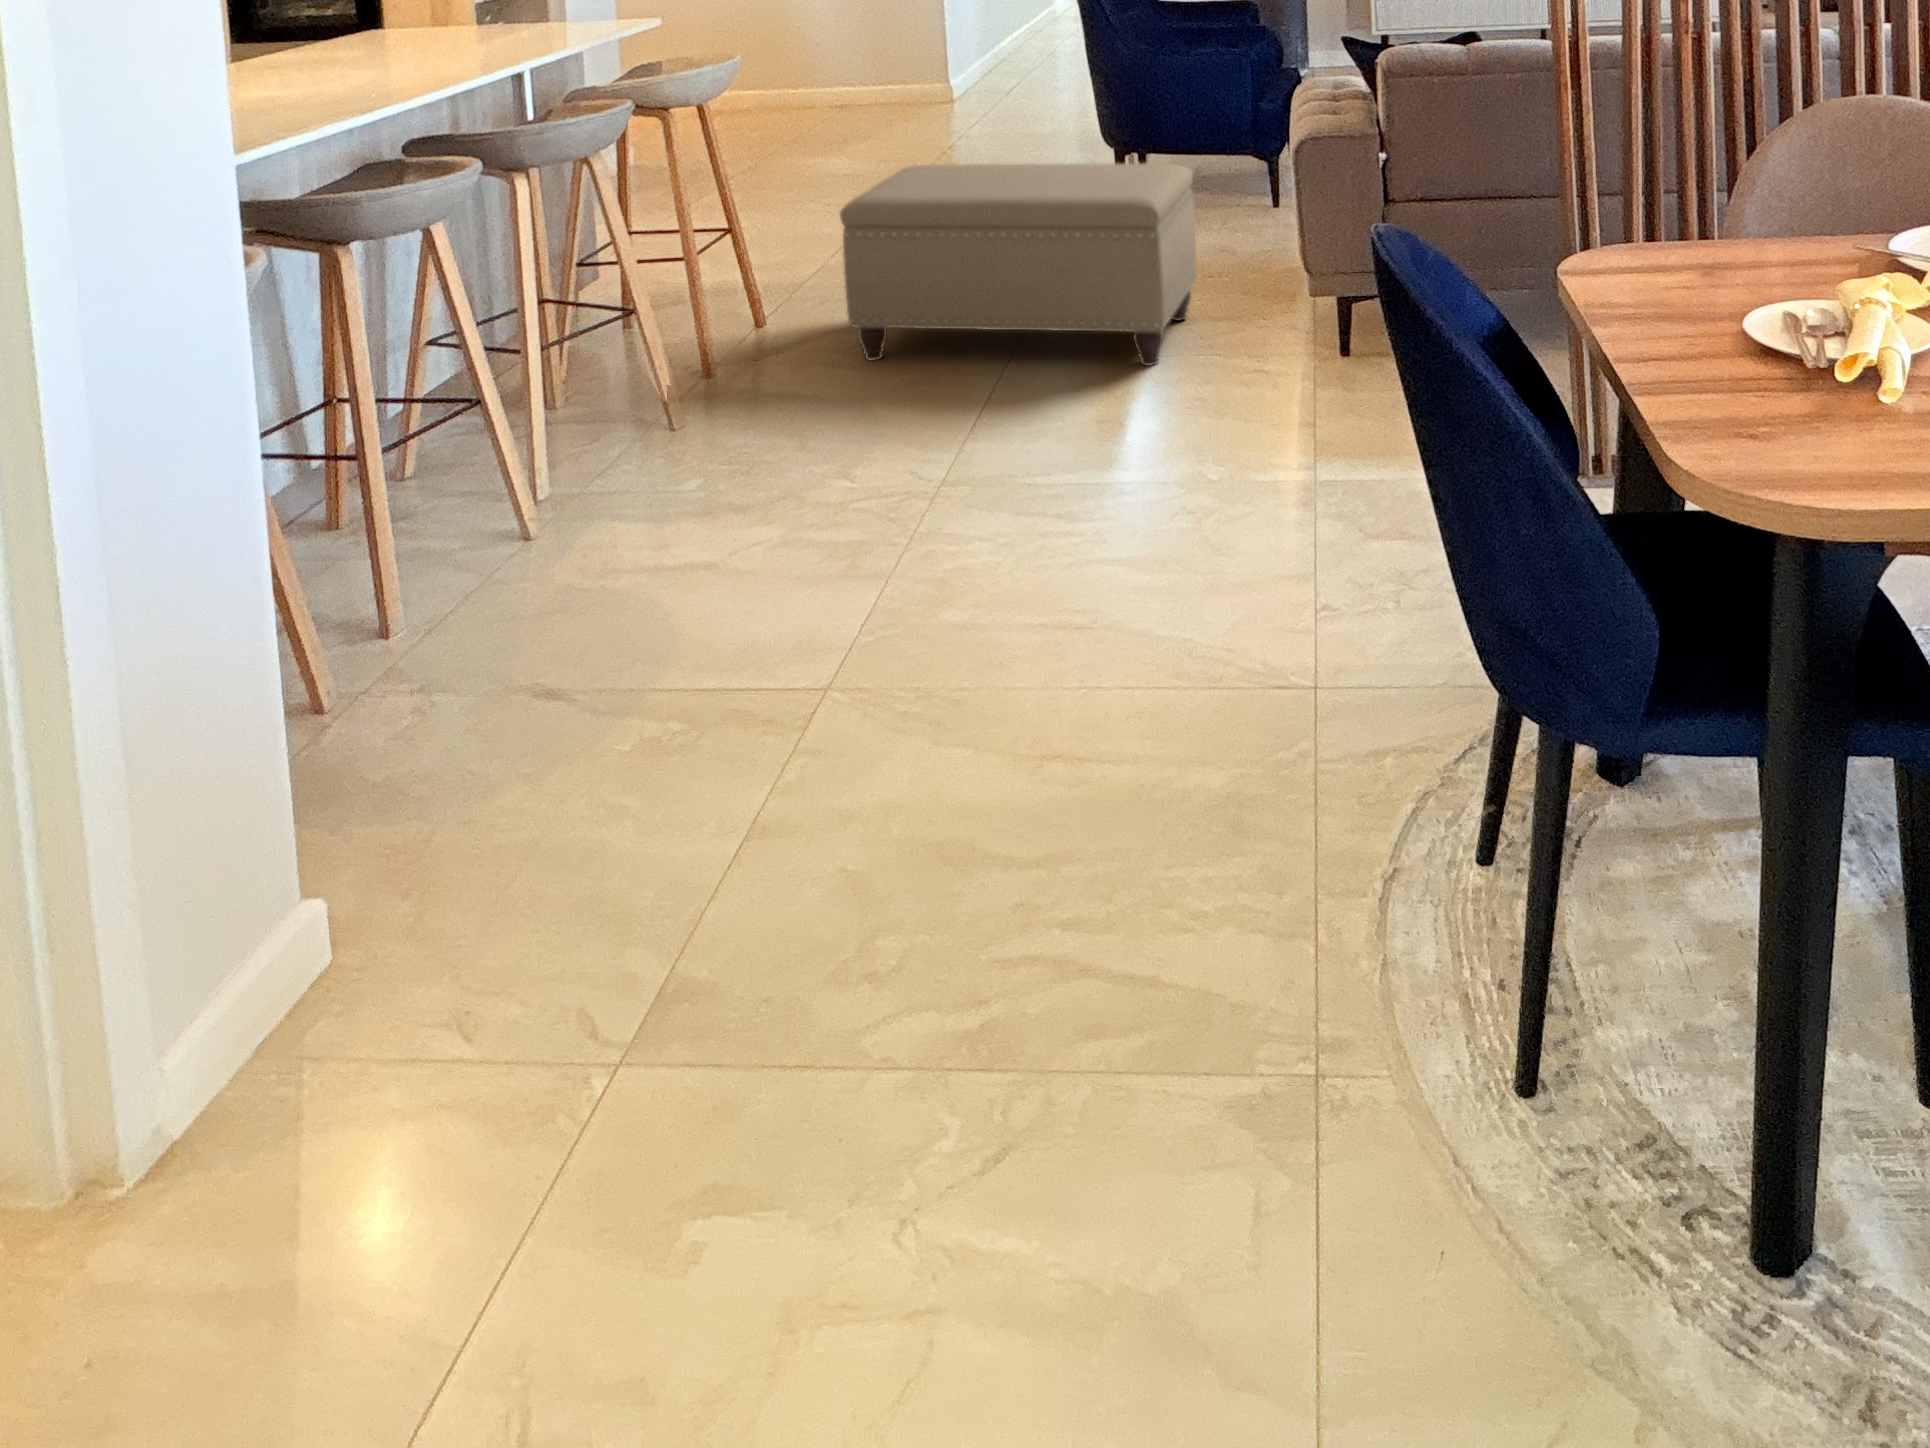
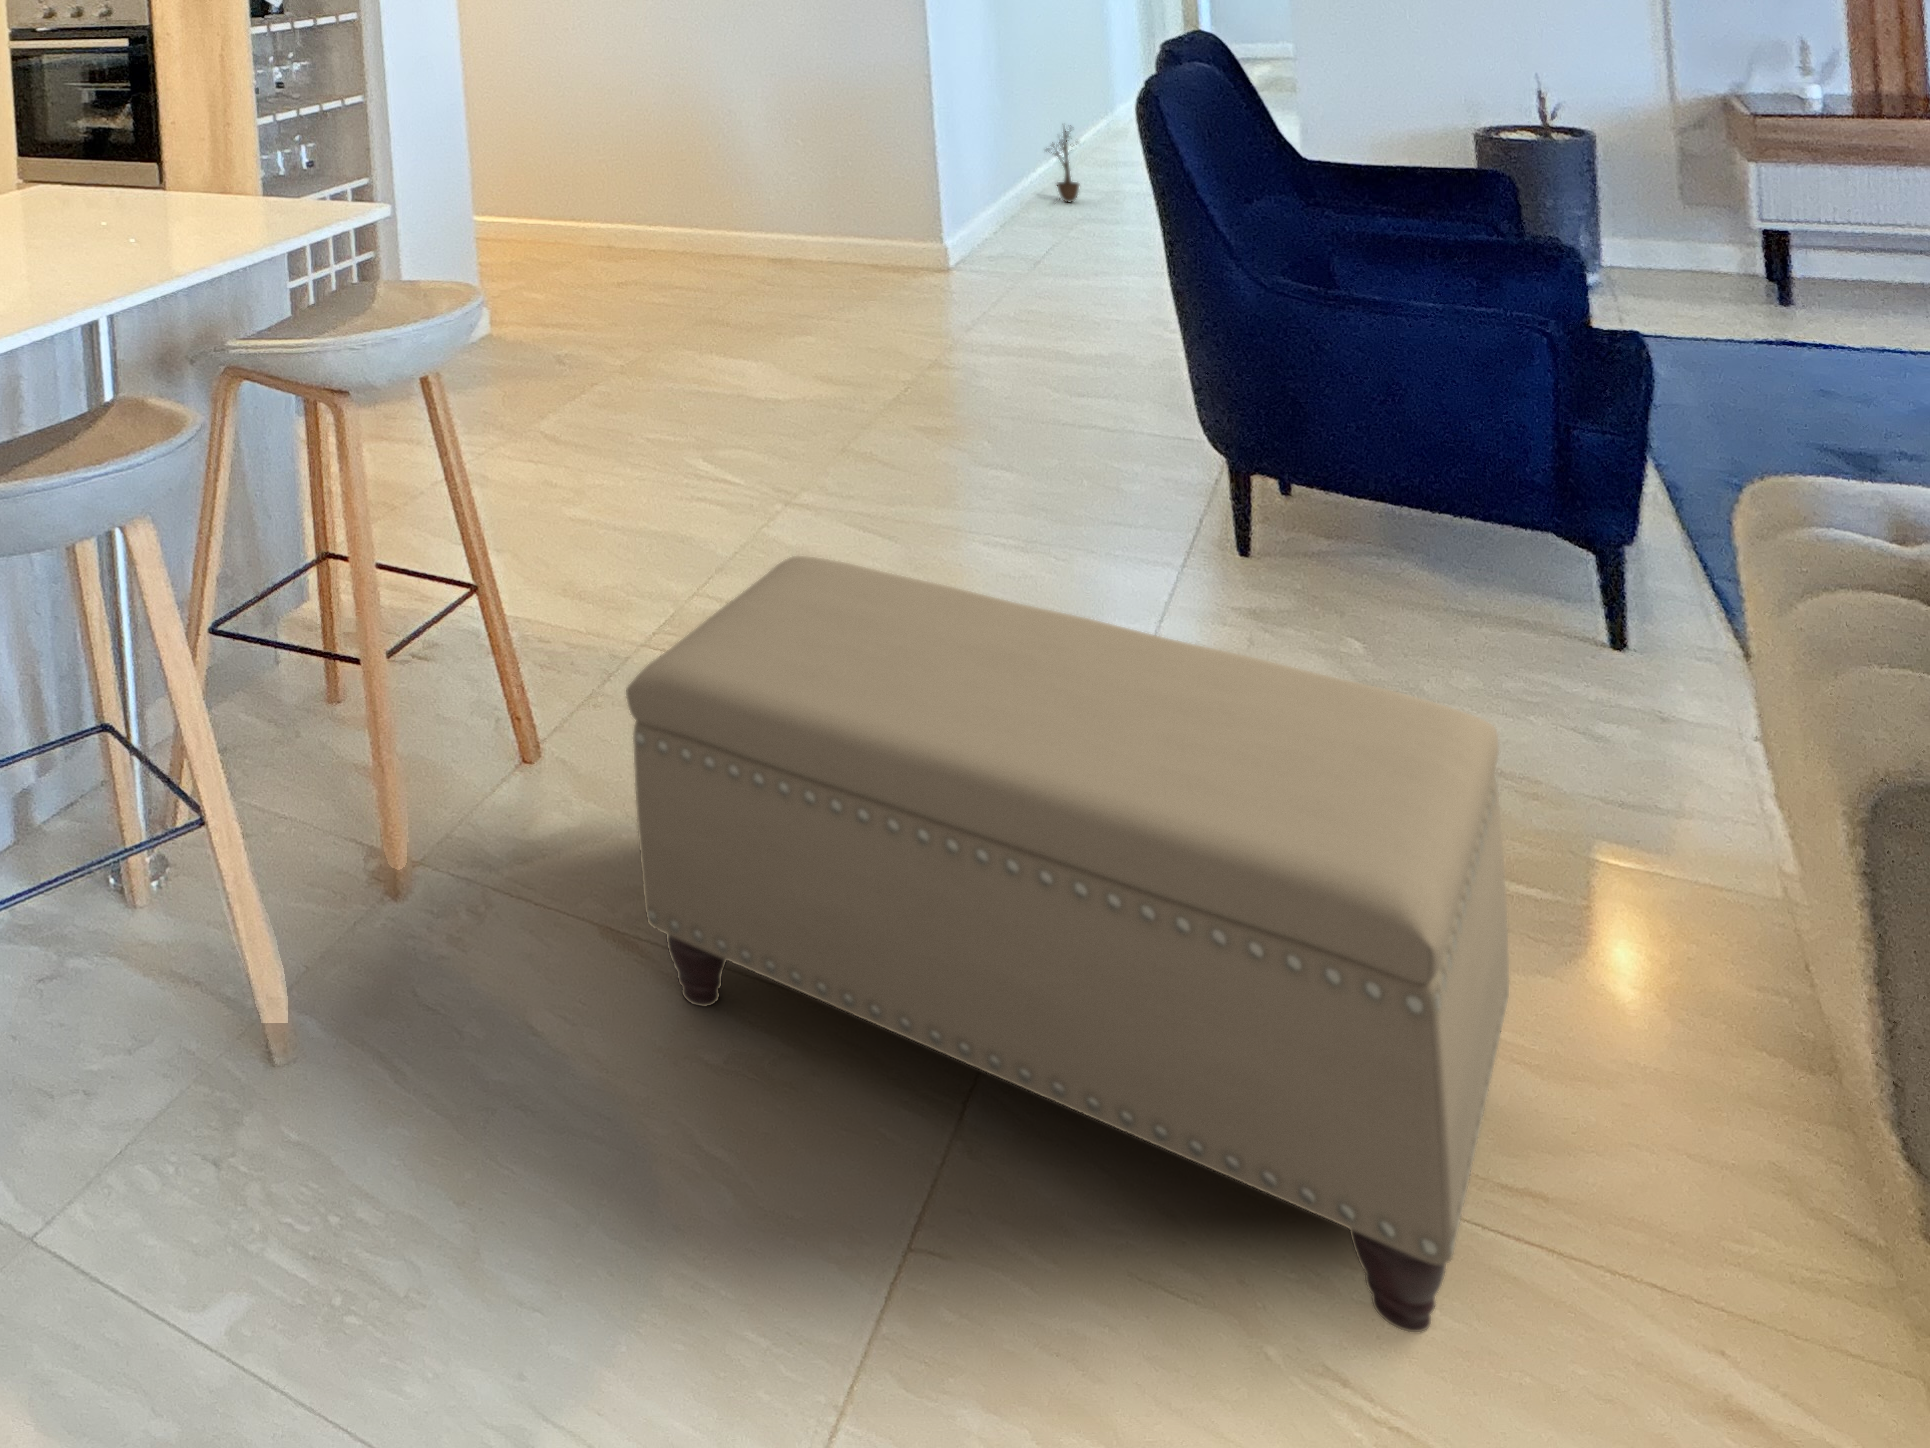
decorative plant: none [1010,11,1034,68] -> present [1047,125,1079,202]

